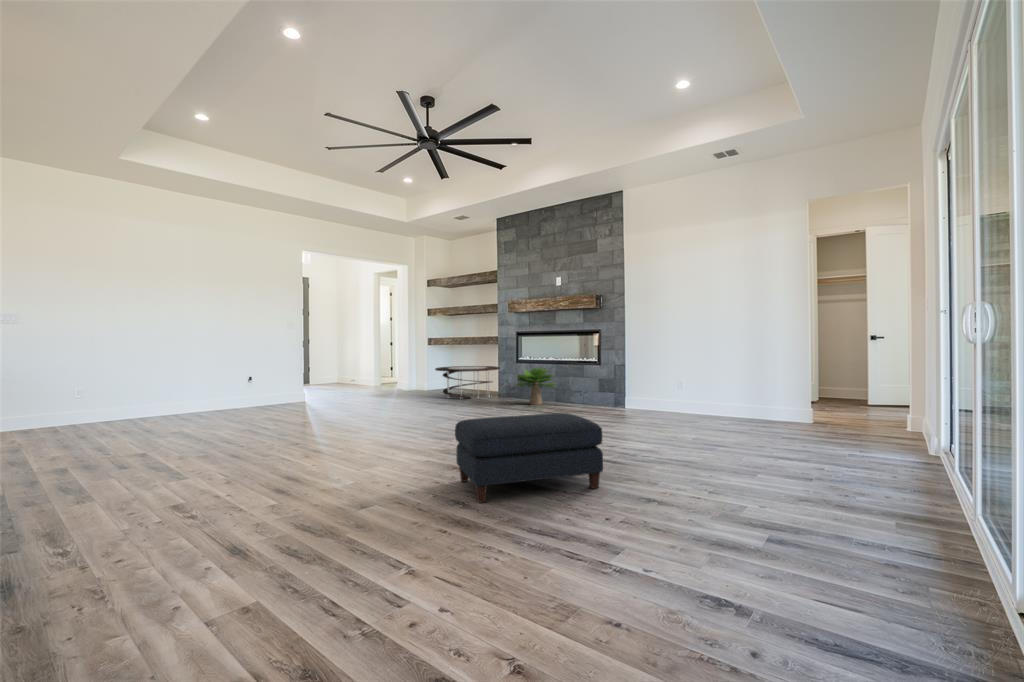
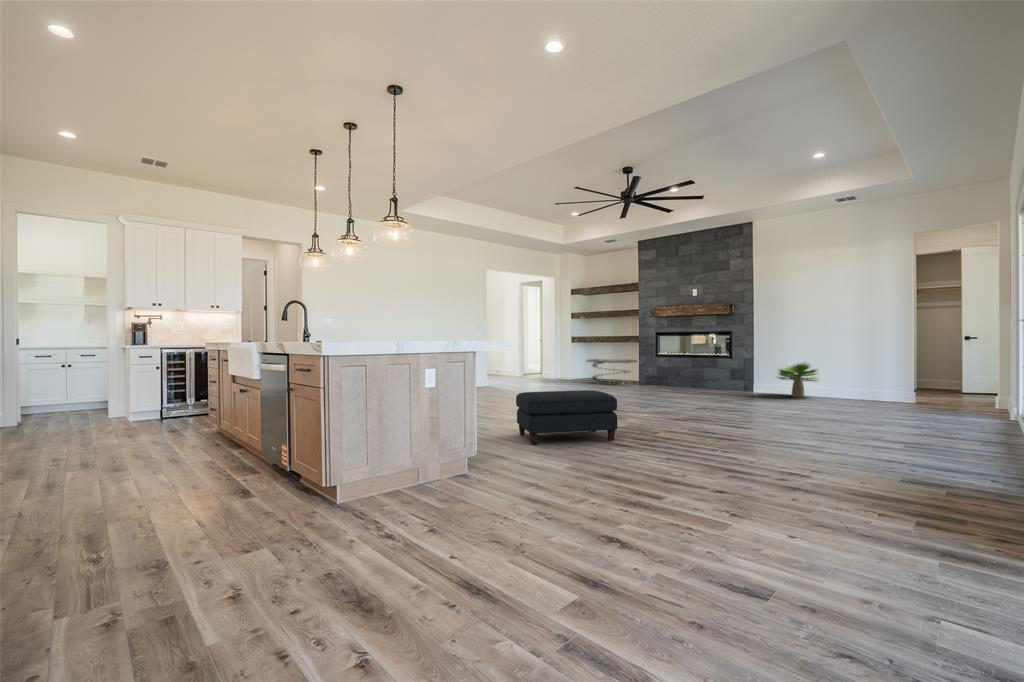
potted plant: present [516,368,555,405] -> present [778,363,819,397]
ottoman: present [455,413,603,503] -> present [516,390,617,445]

